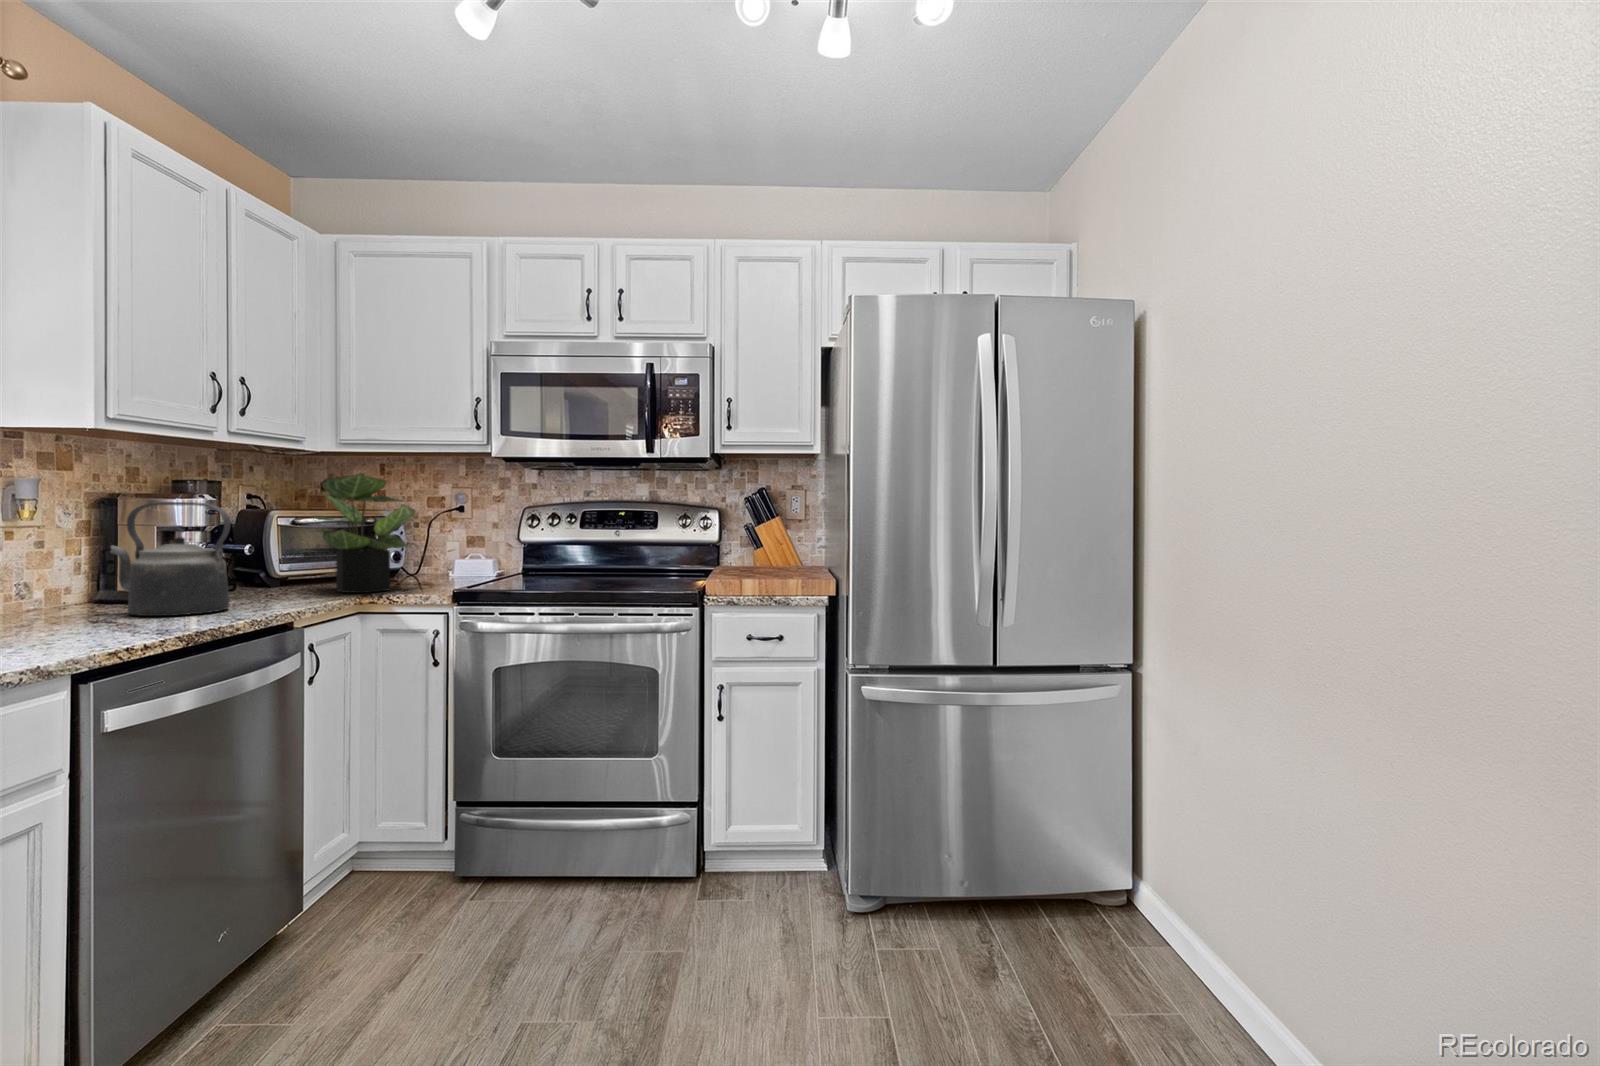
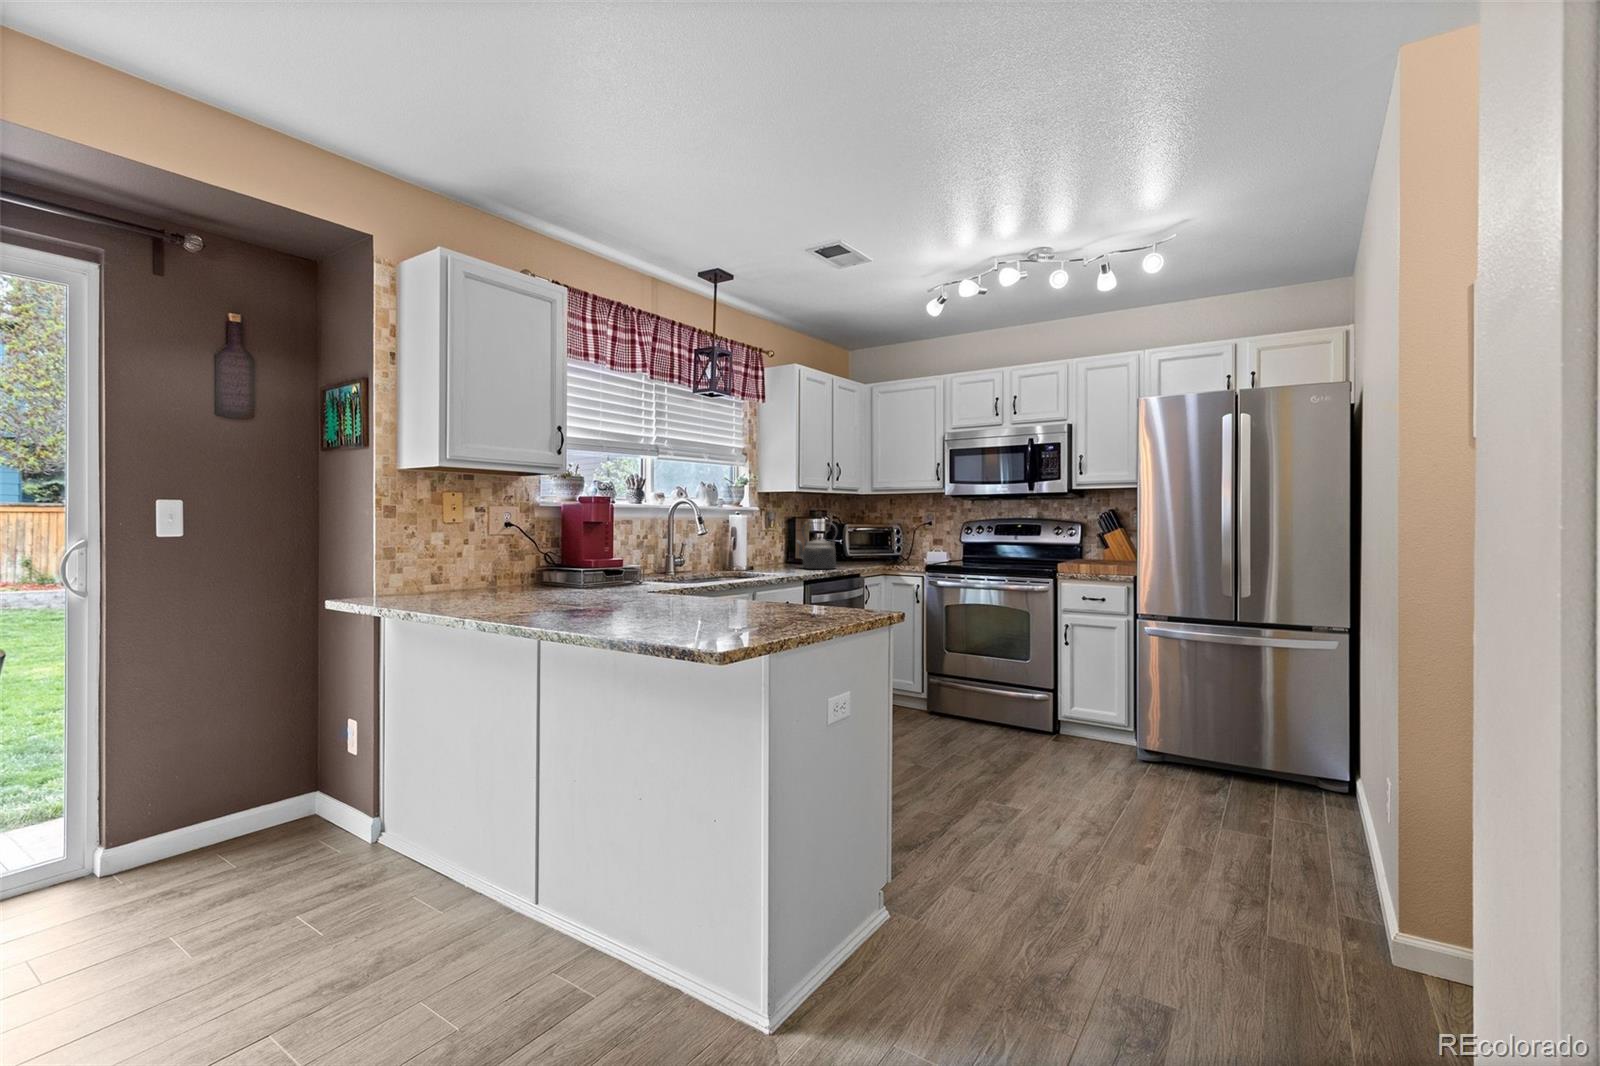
potted plant: present [313,473,414,593] -> none [862,507,908,565]

